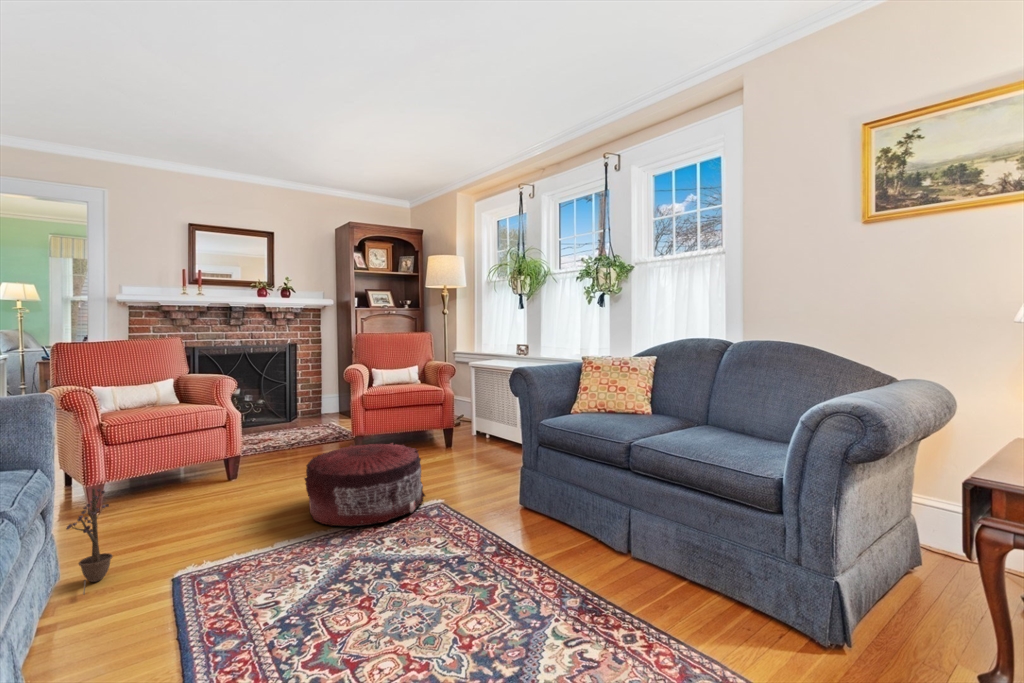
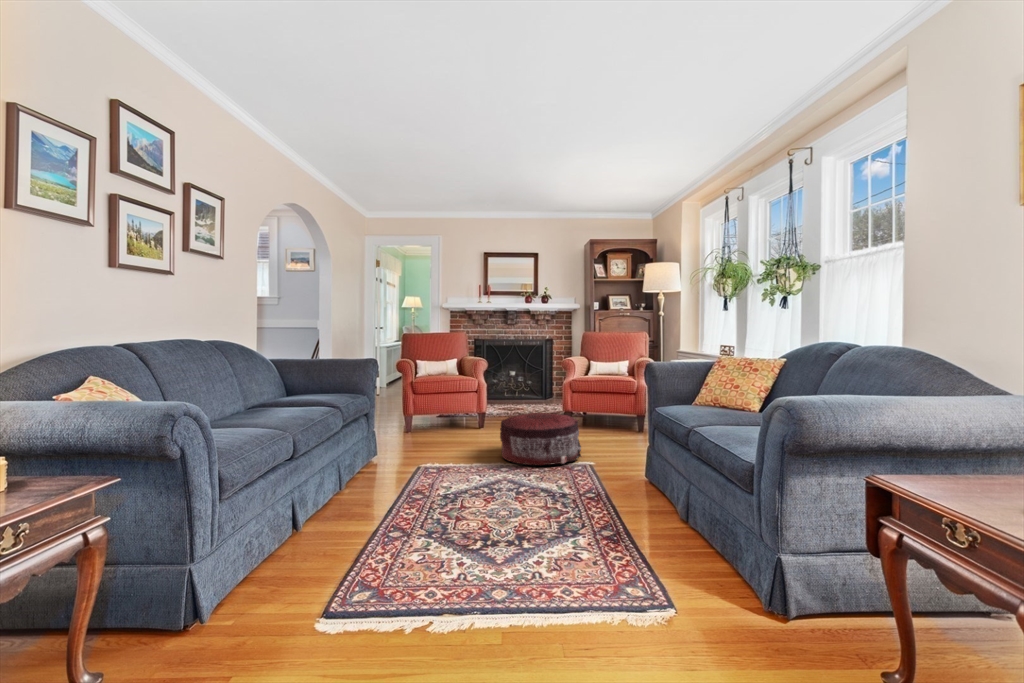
decorative plant: present [66,489,113,593] -> none [374,413,395,466]

